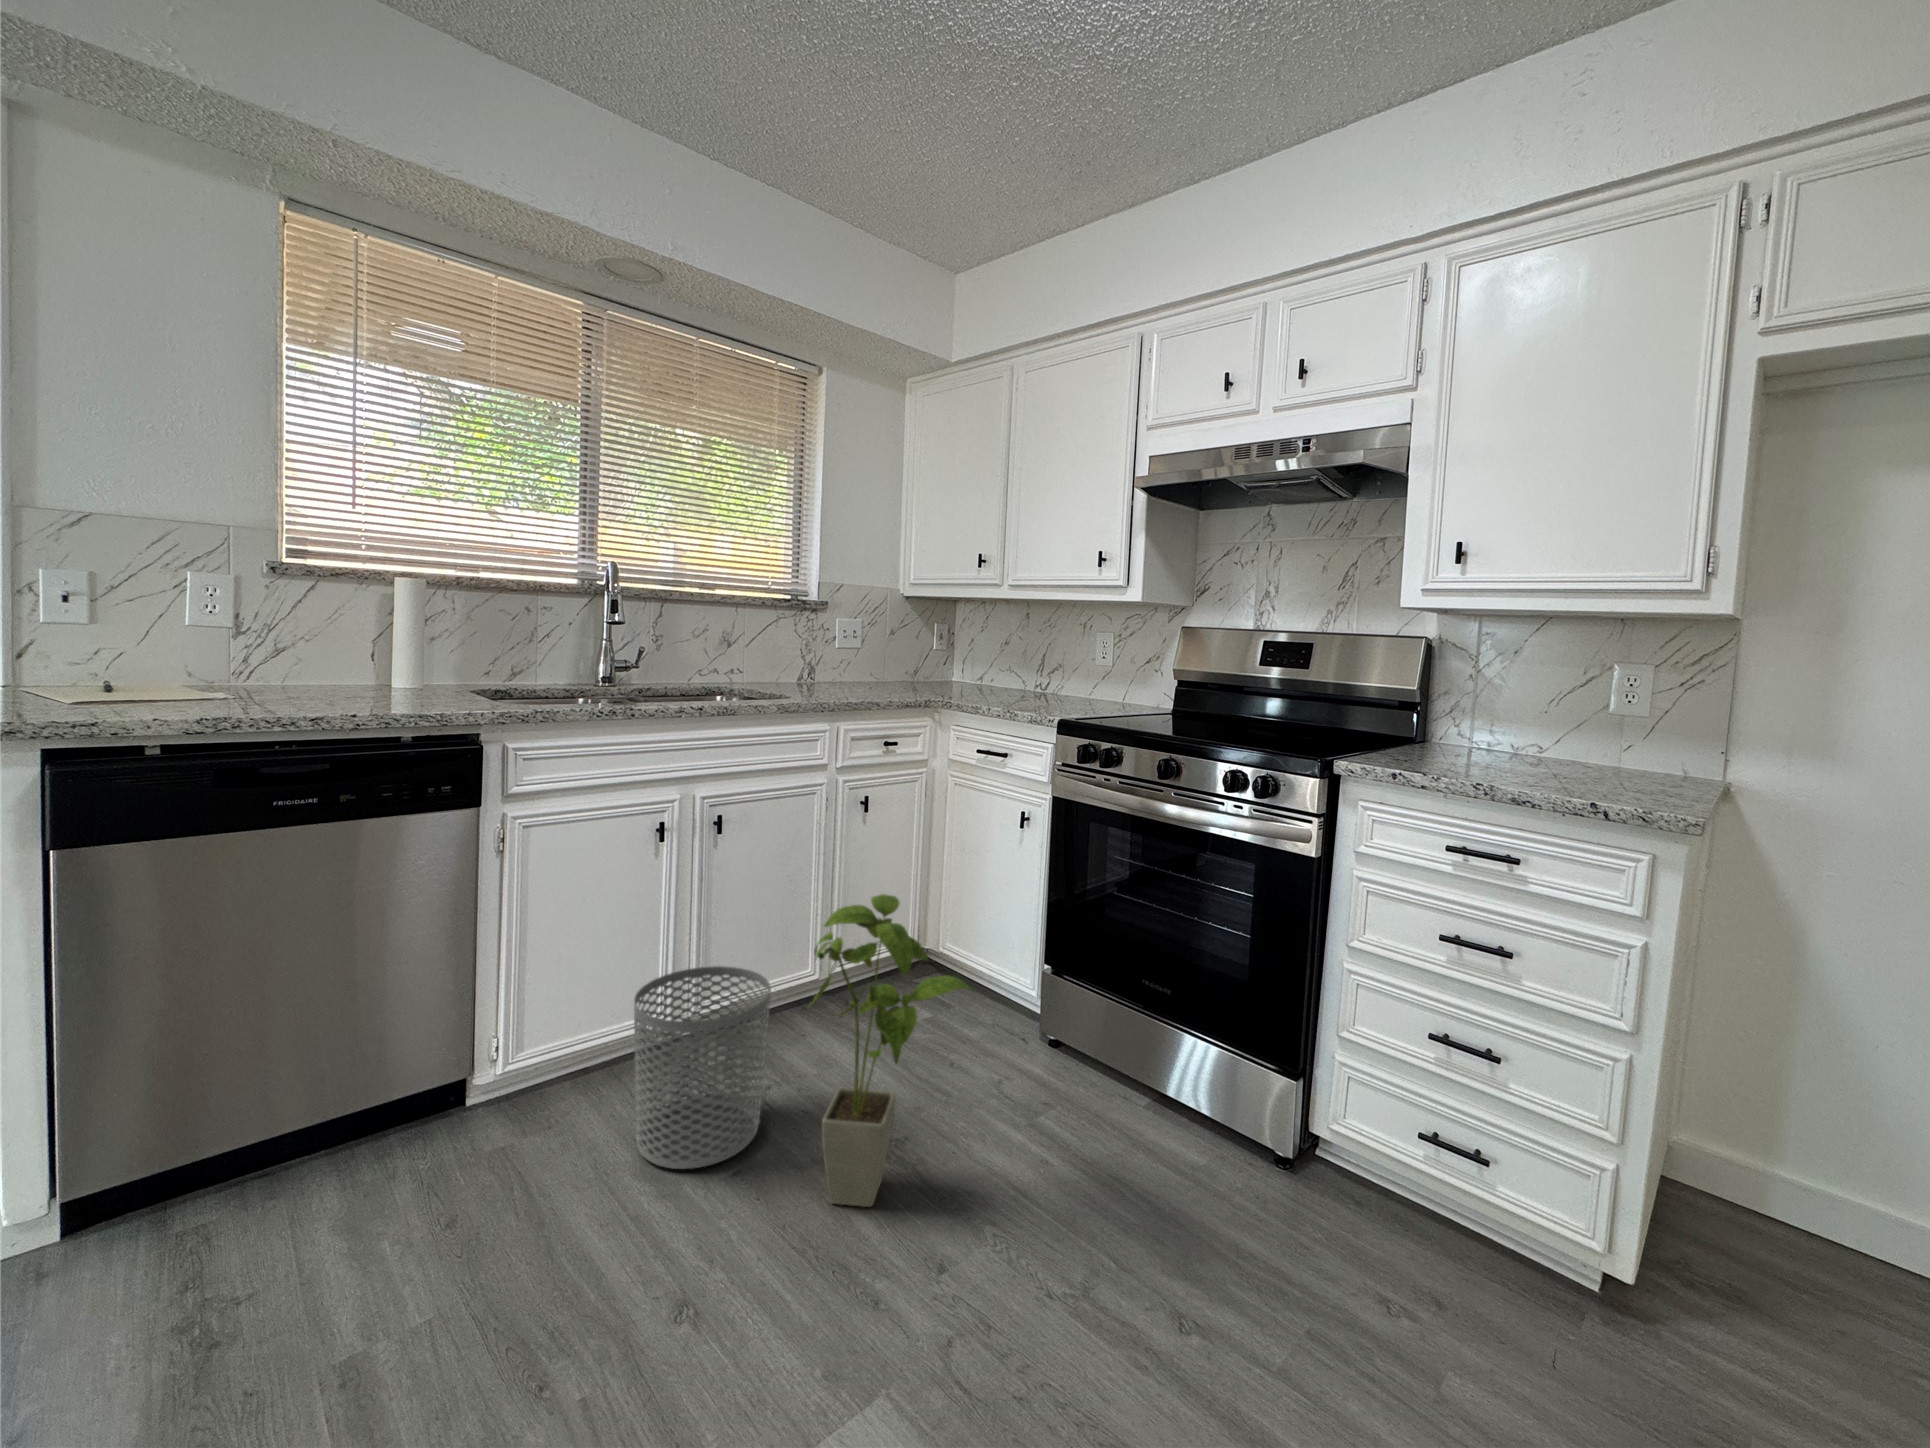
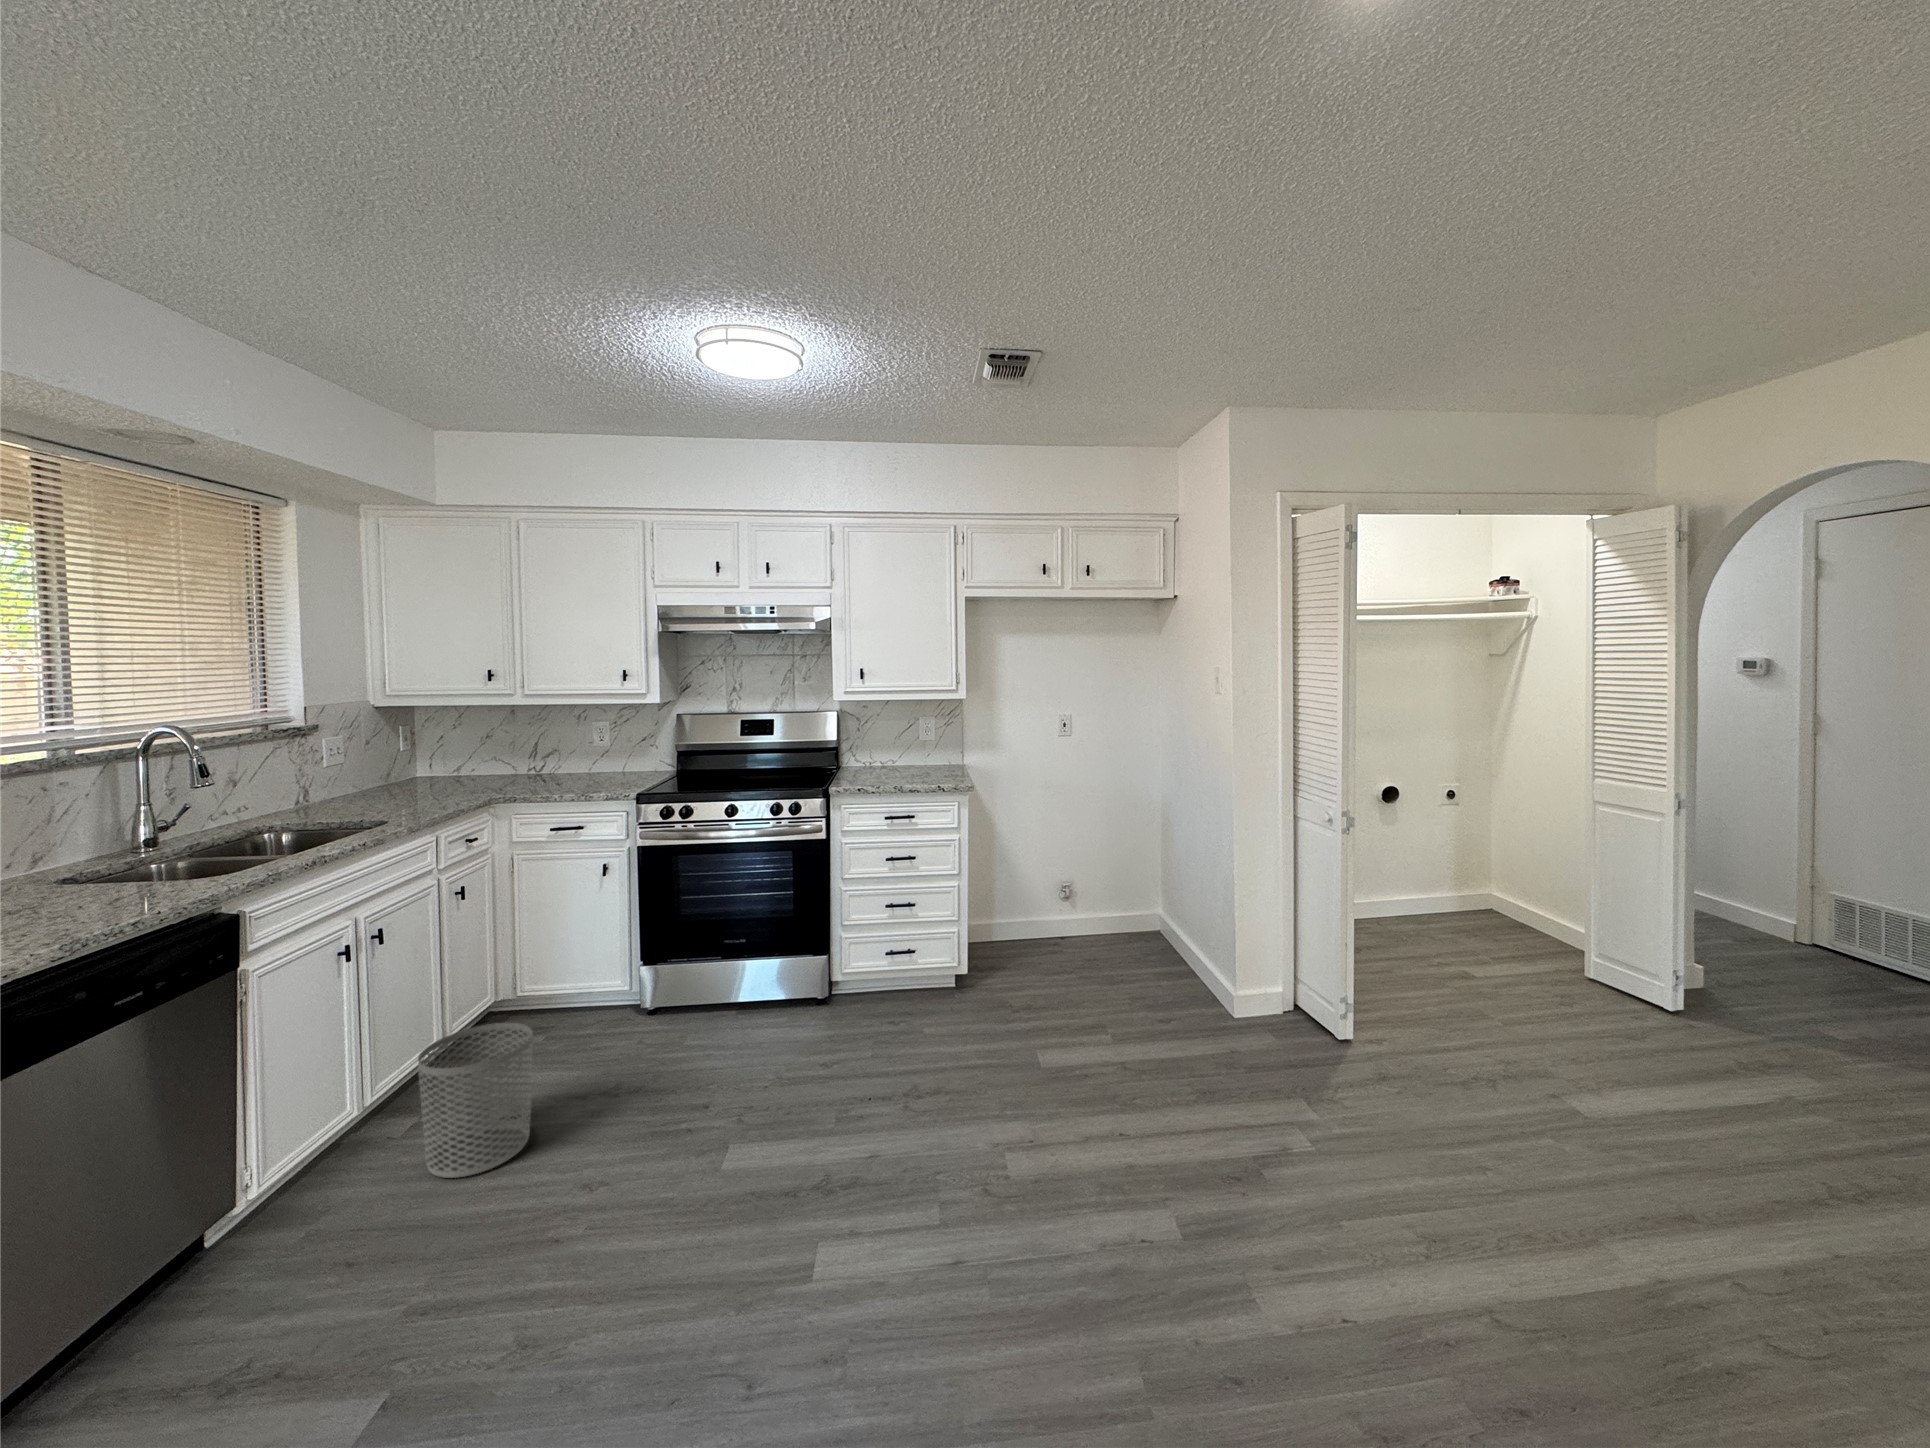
house plant: present [810,894,973,1207] -> none [581,919,689,1121]

